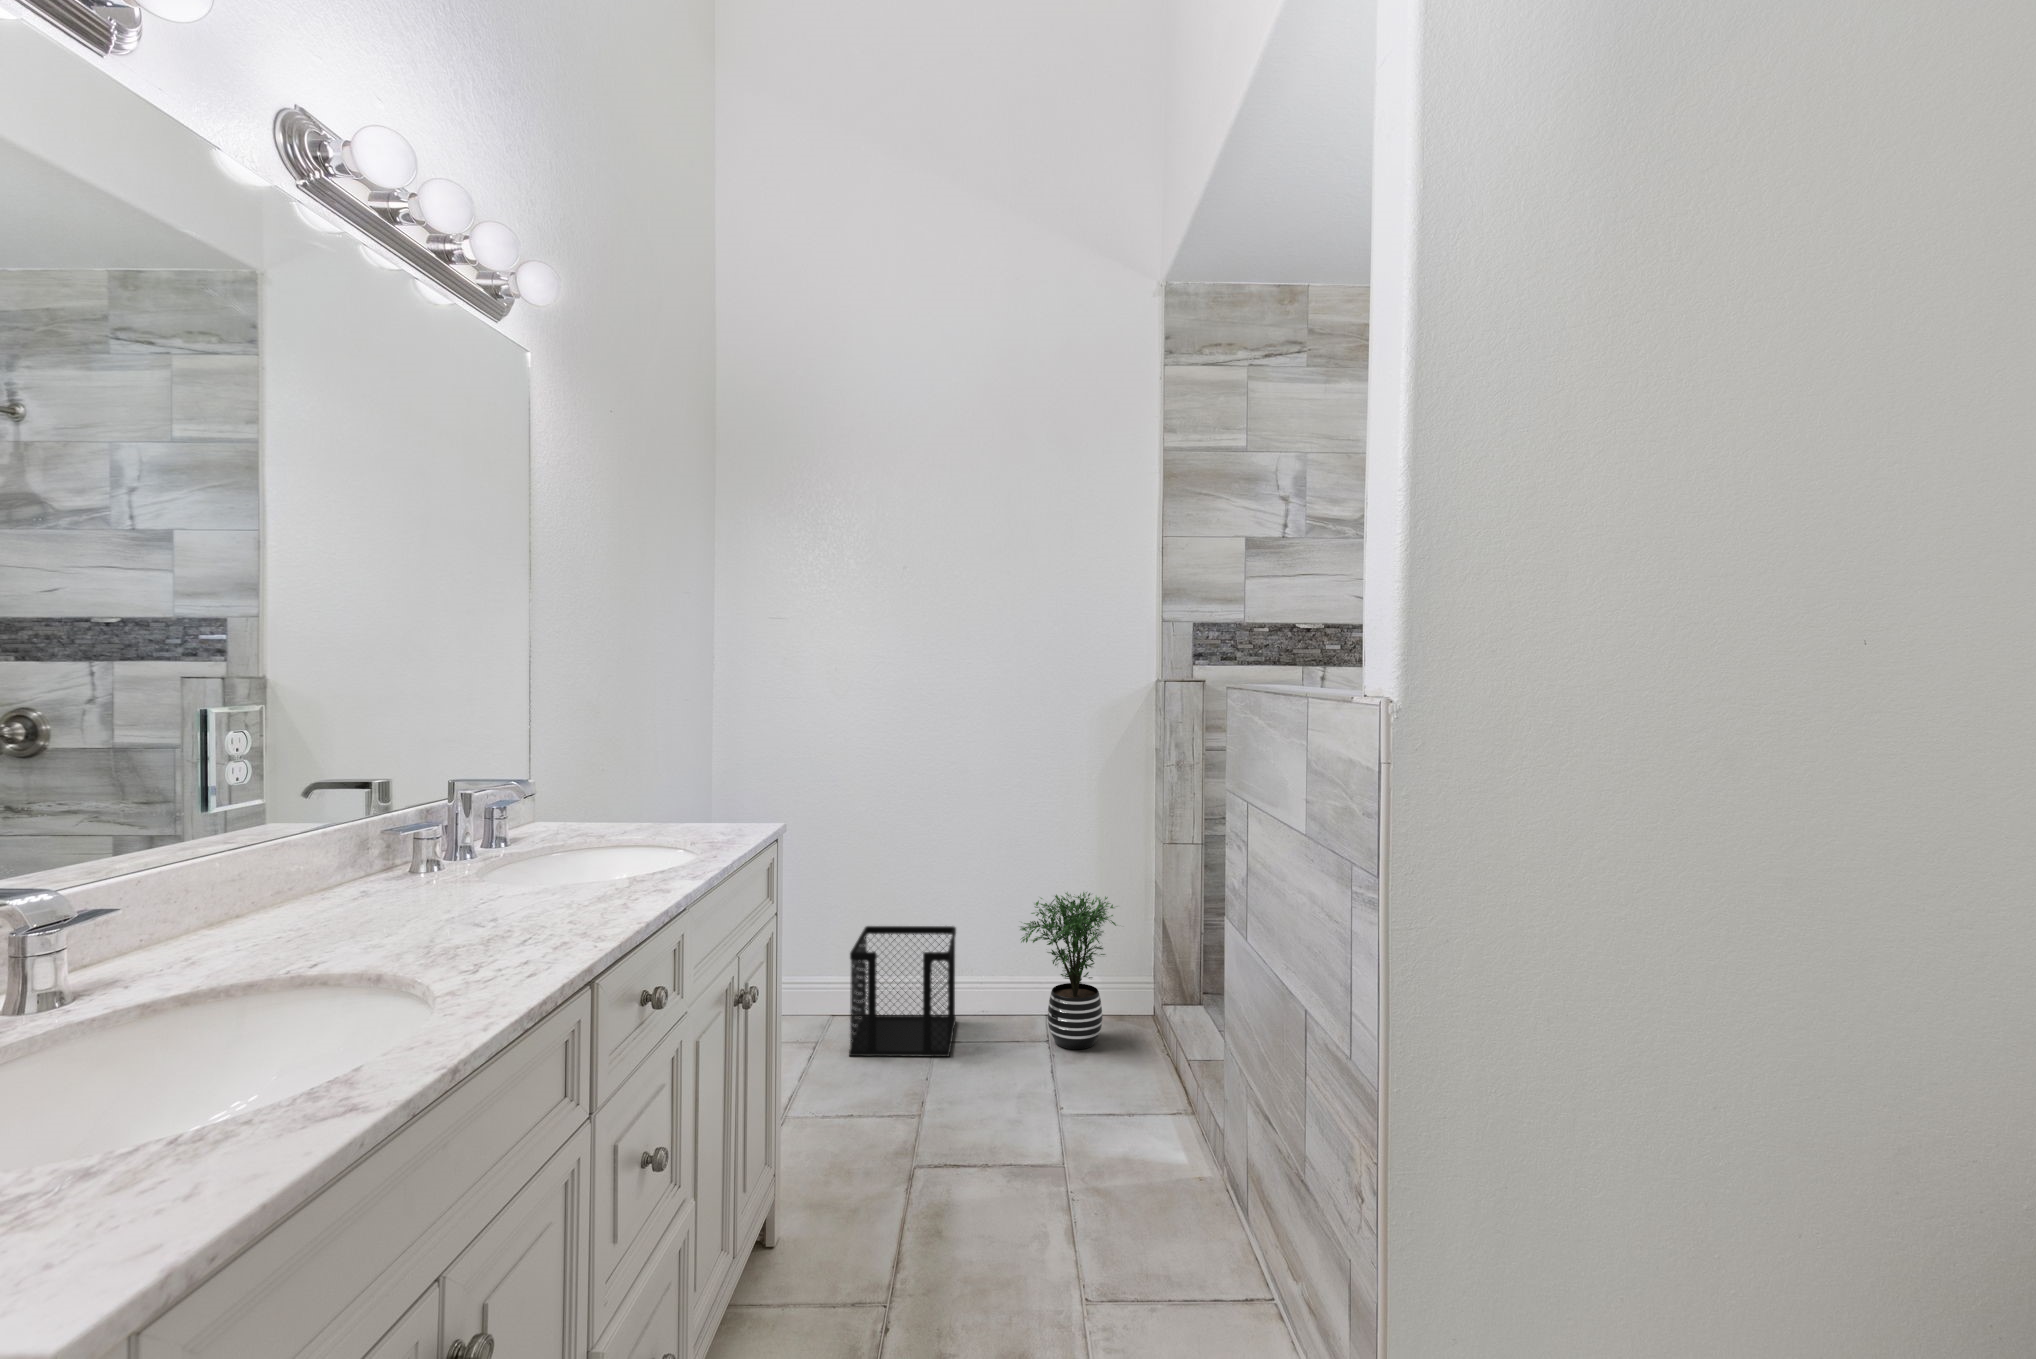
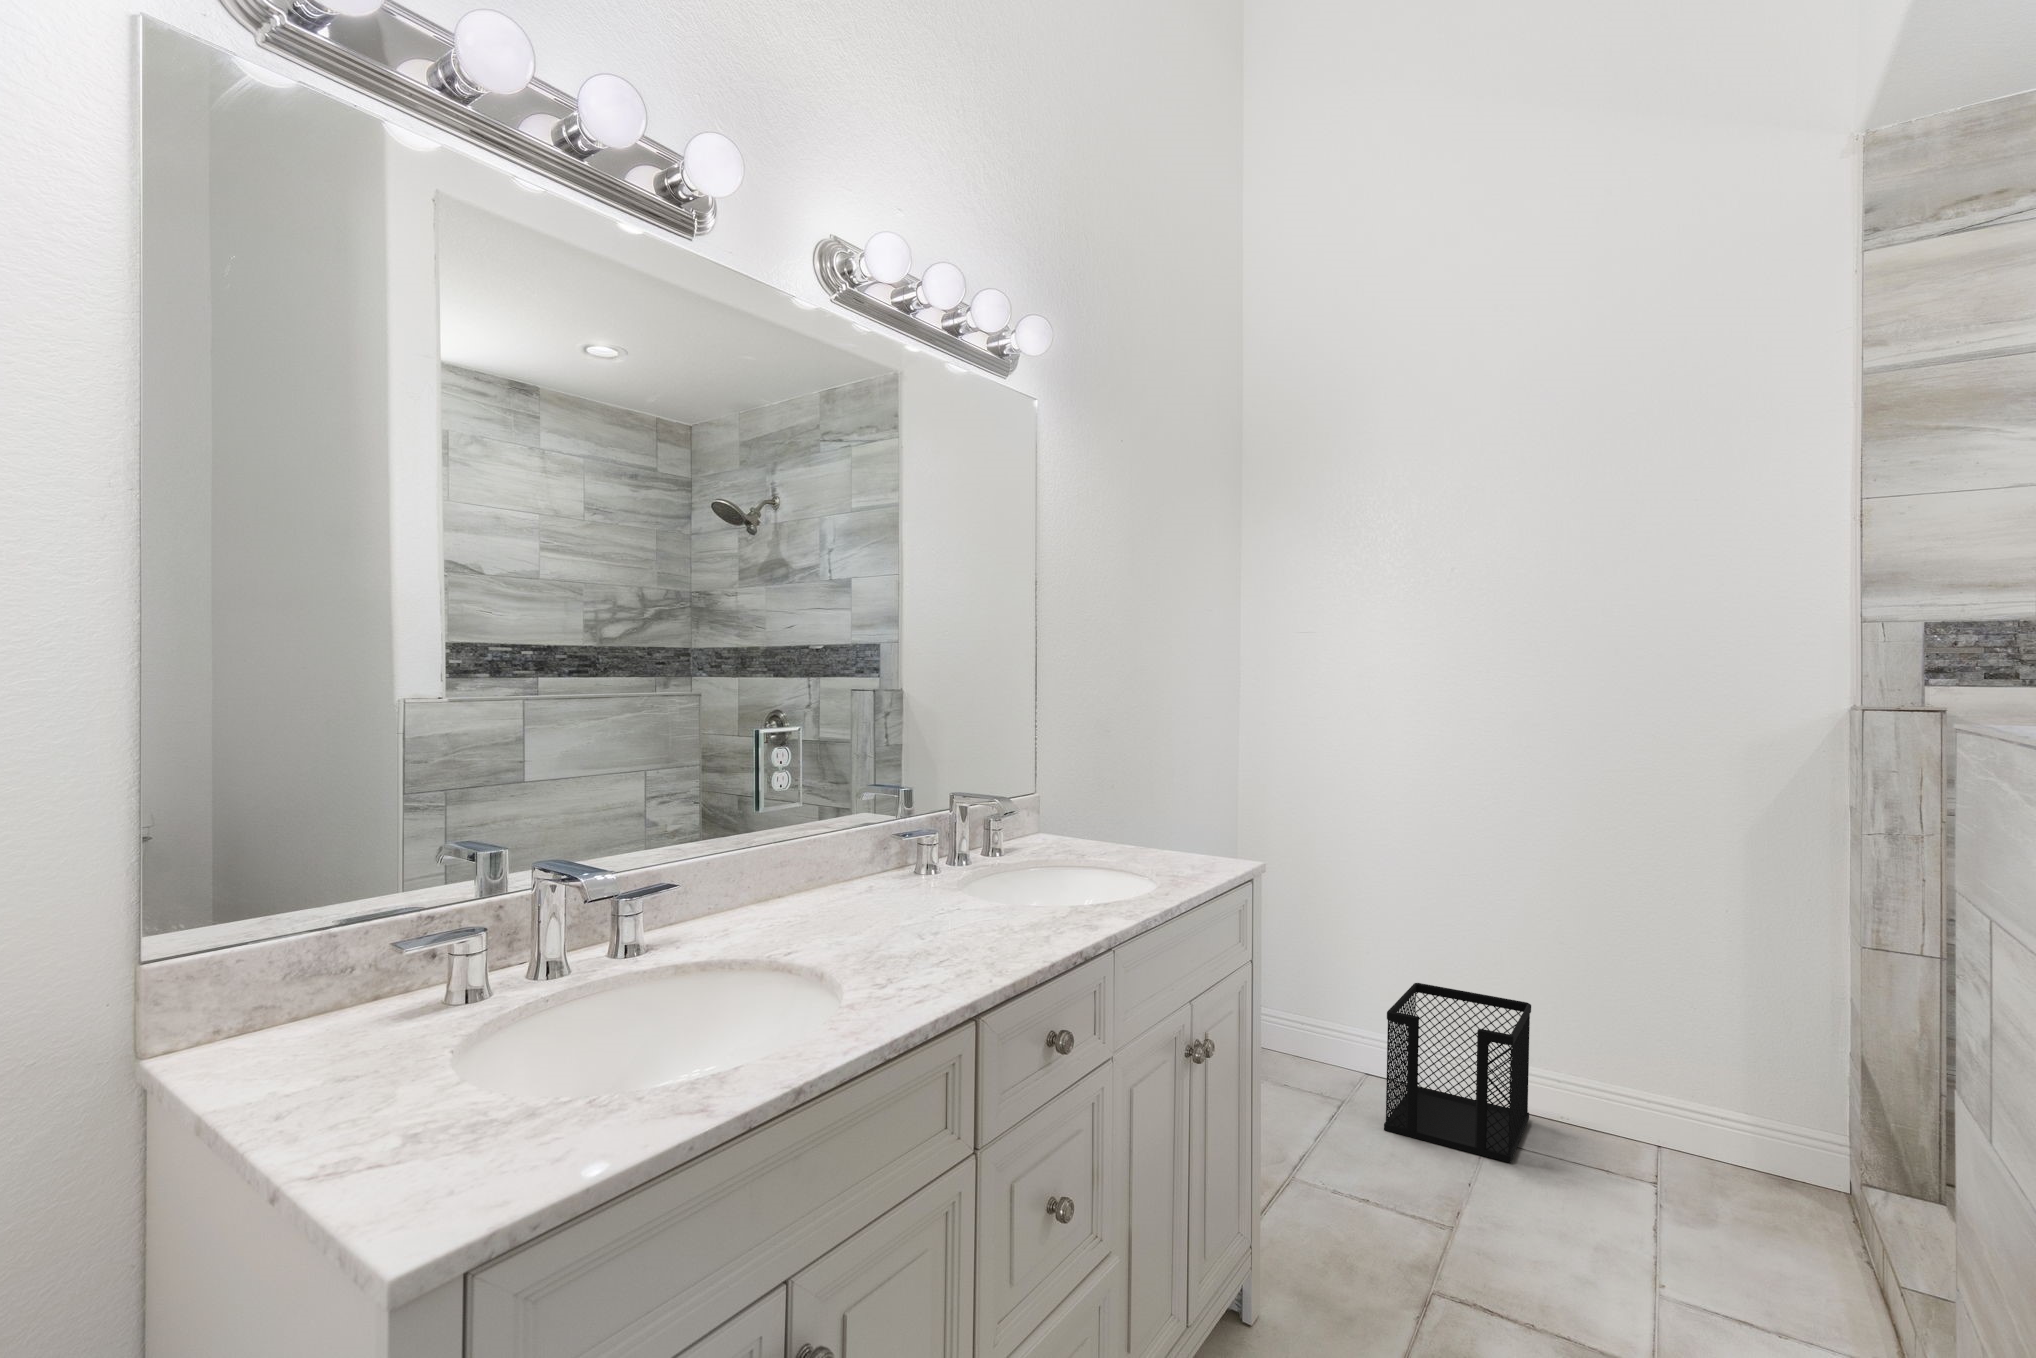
potted plant: present [1020,892,1116,1049] -> none [1613,984,1787,1203]

